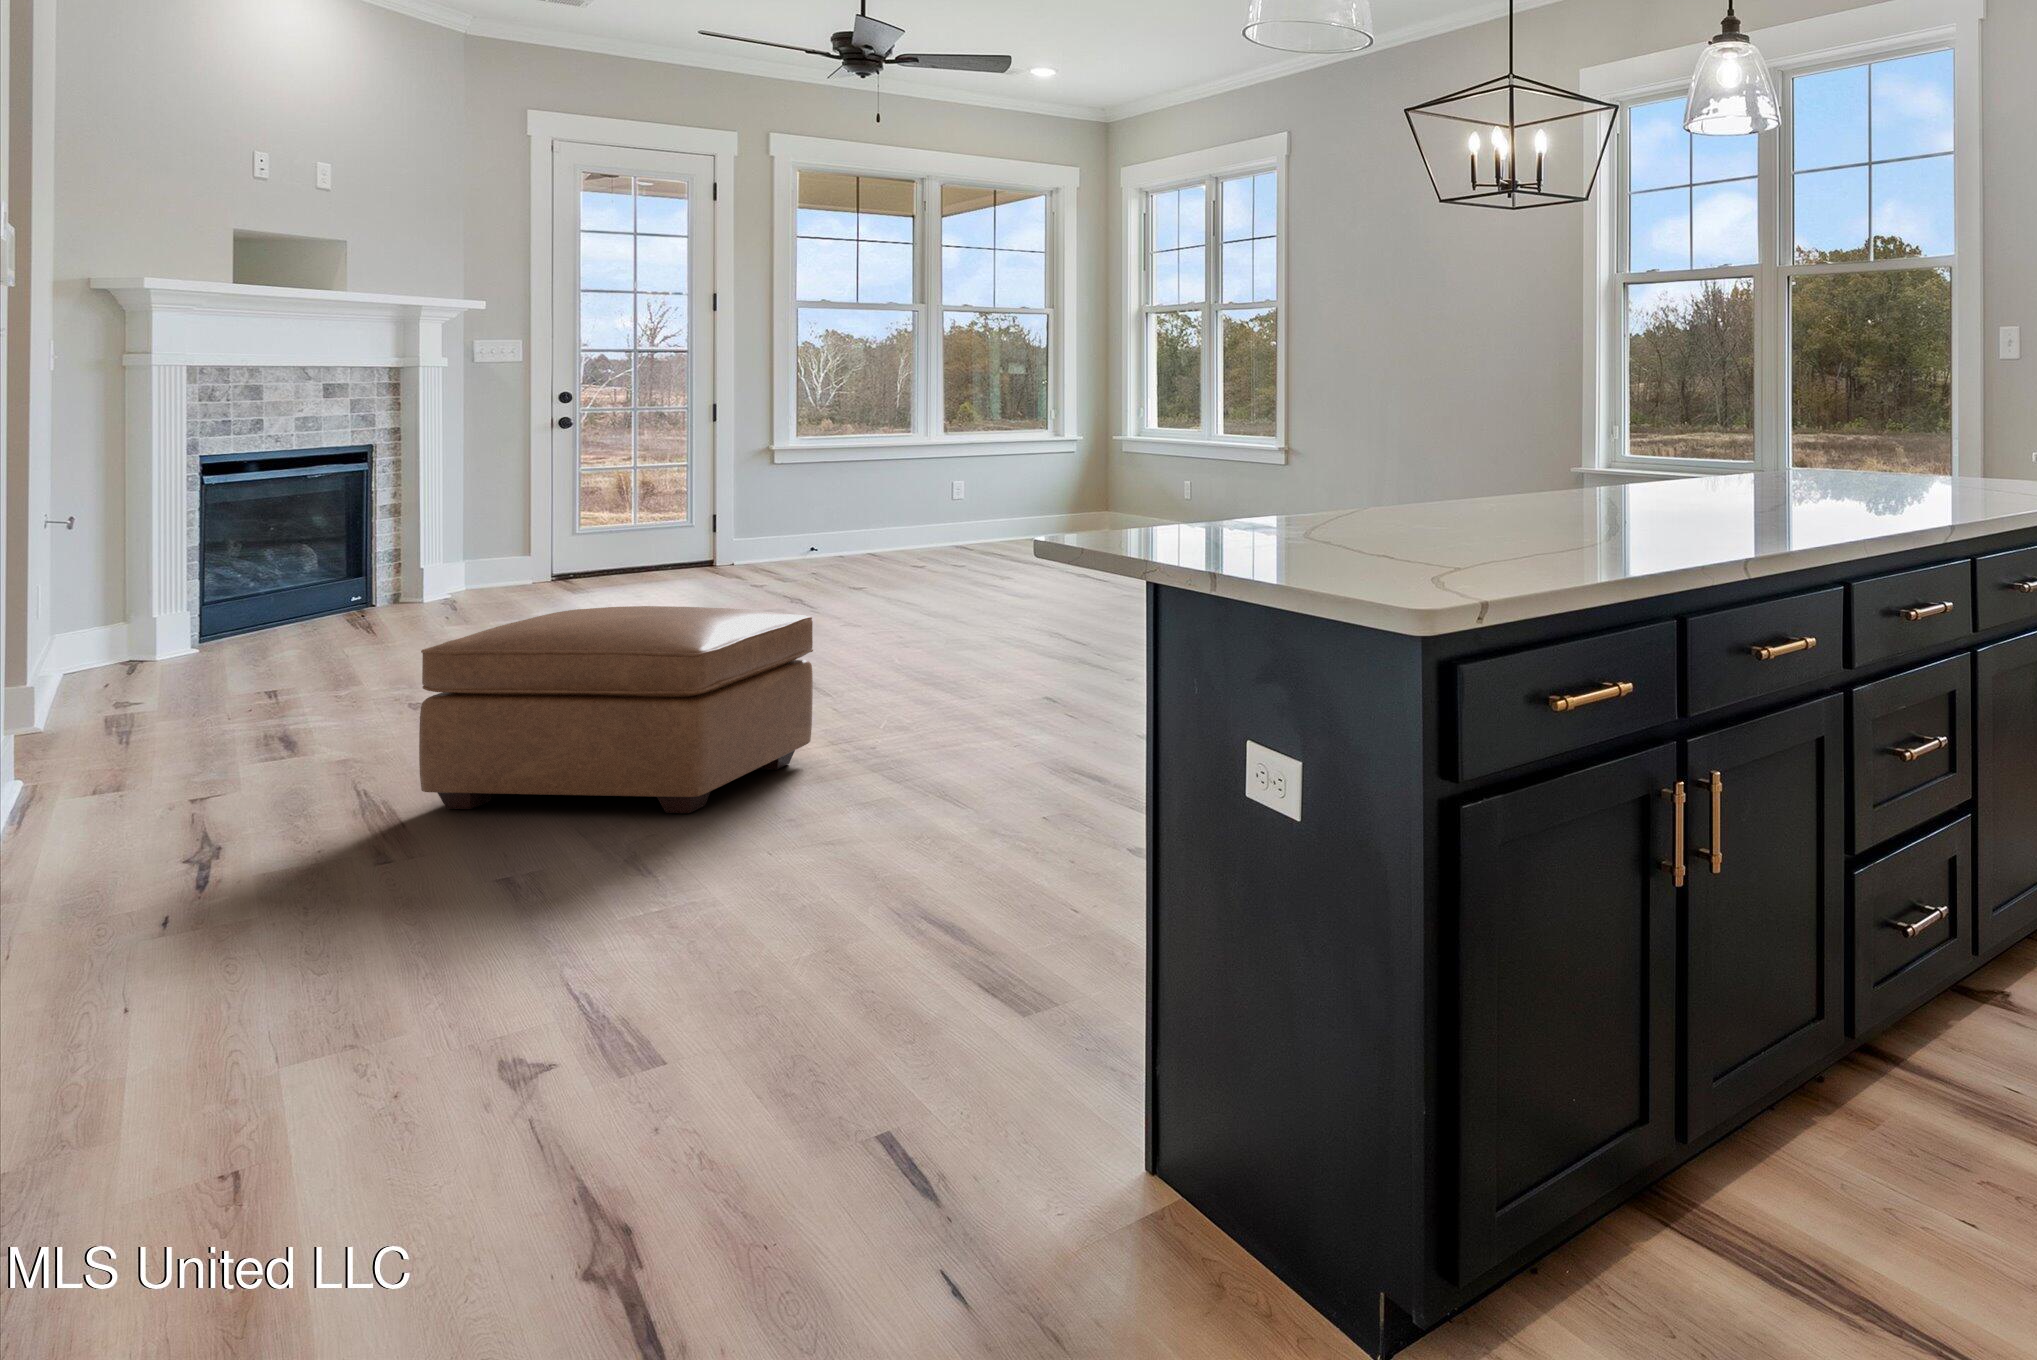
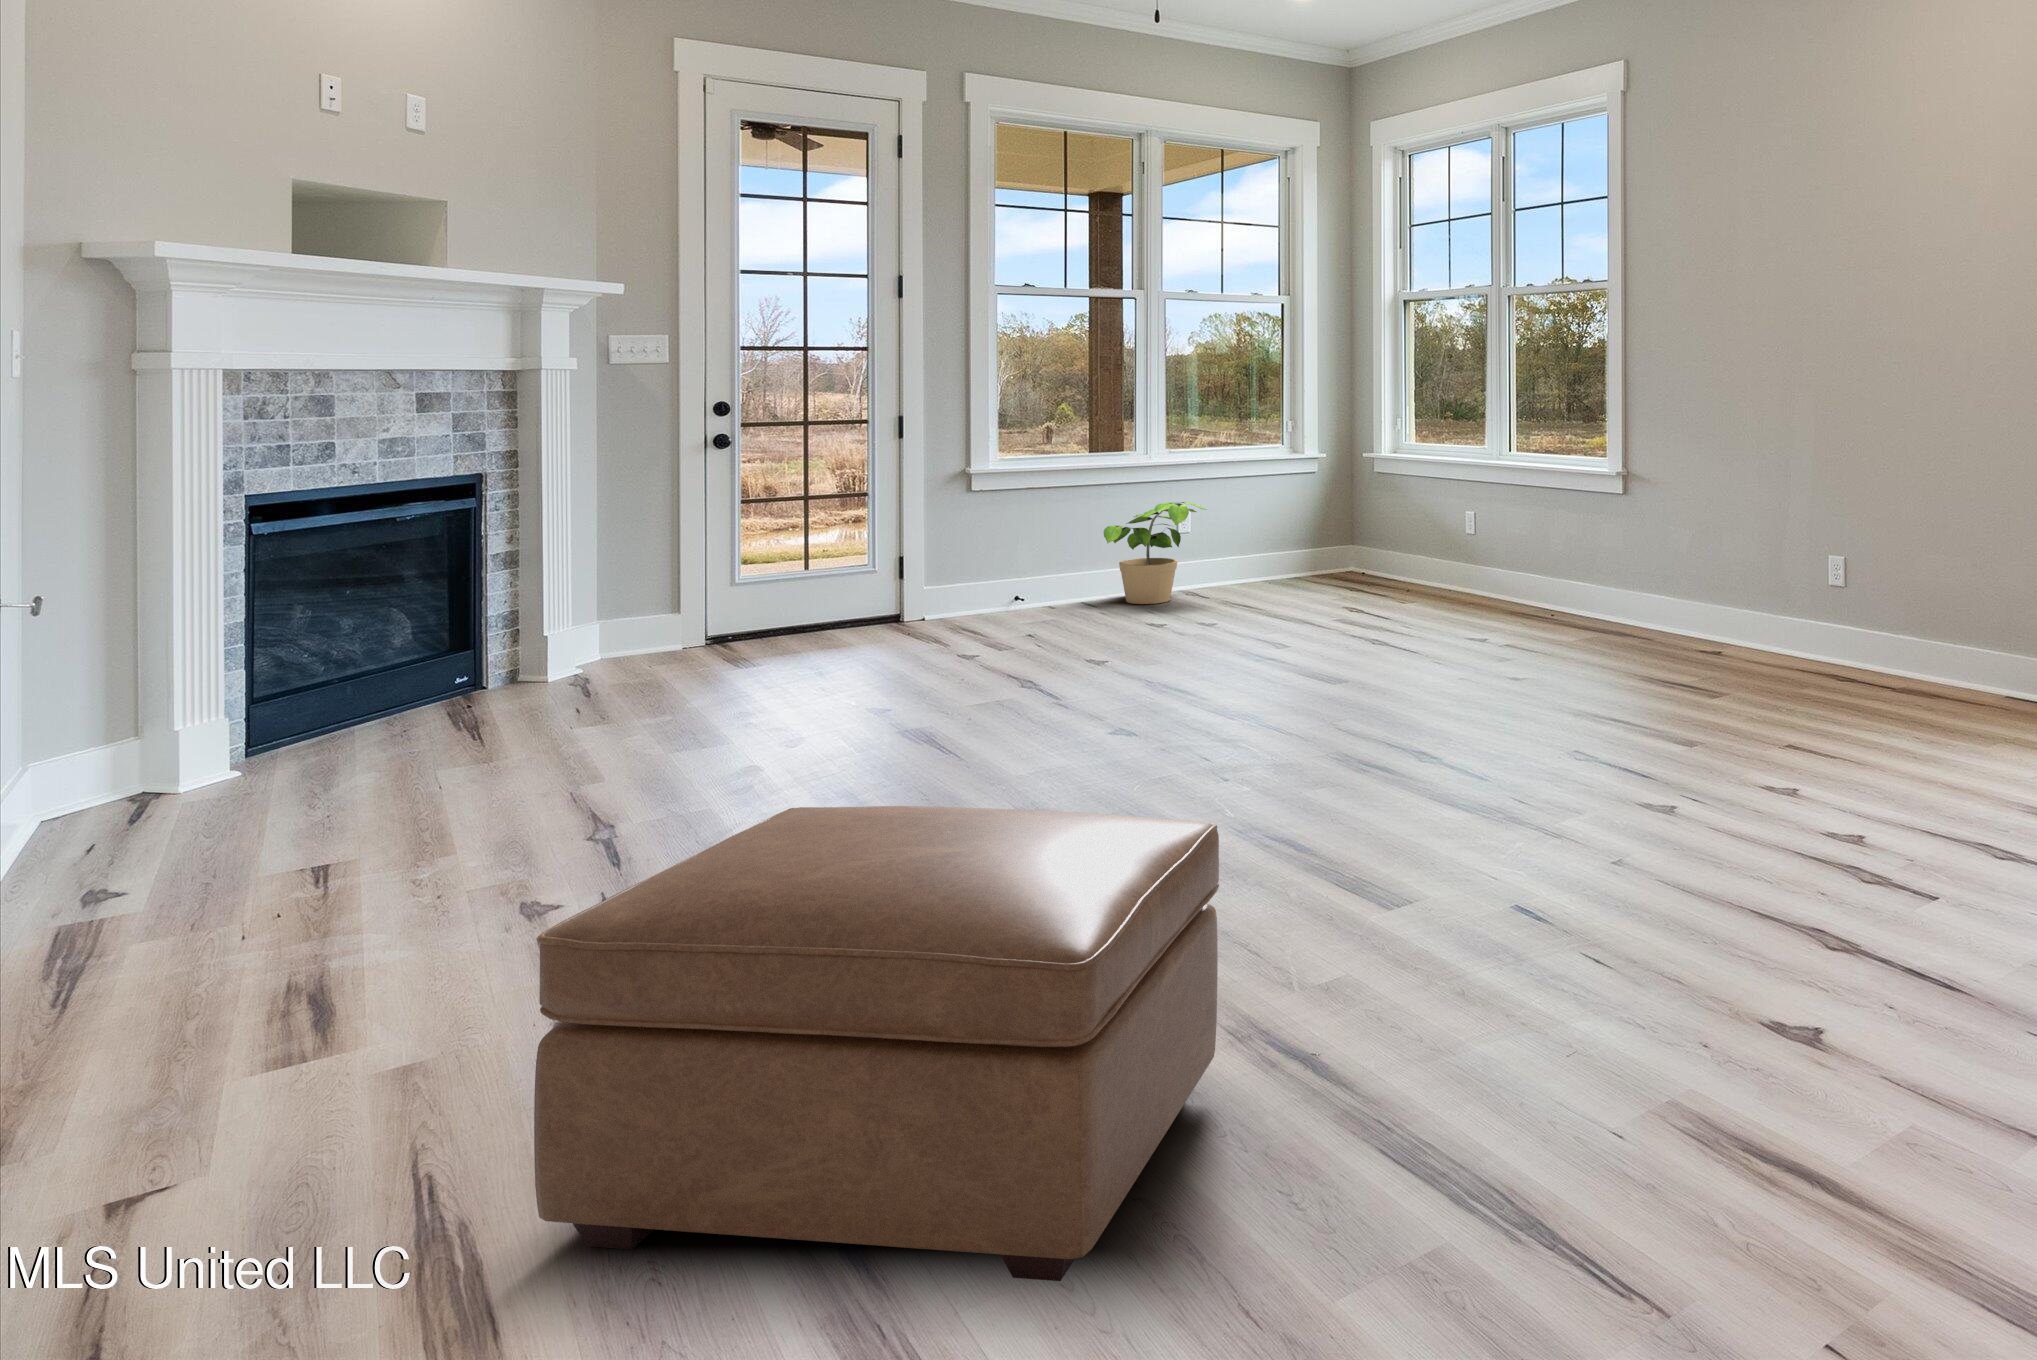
potted plant: none [885,473,968,554] -> present [1103,502,1206,604]

